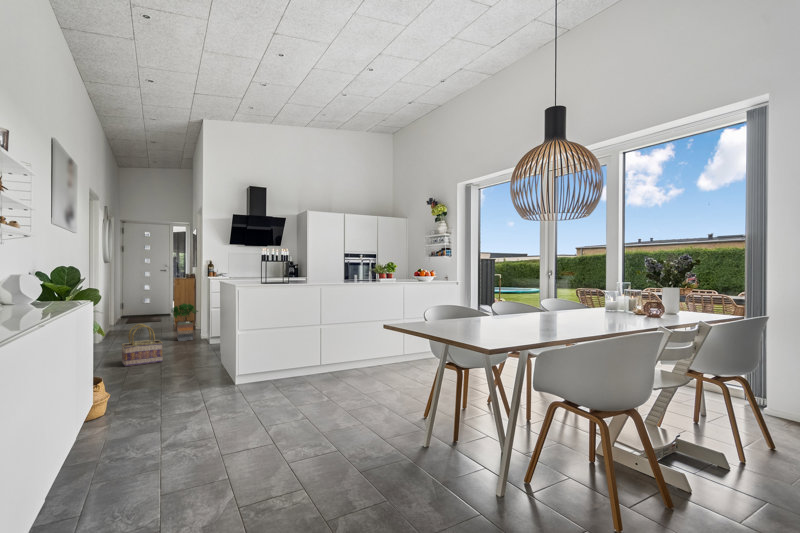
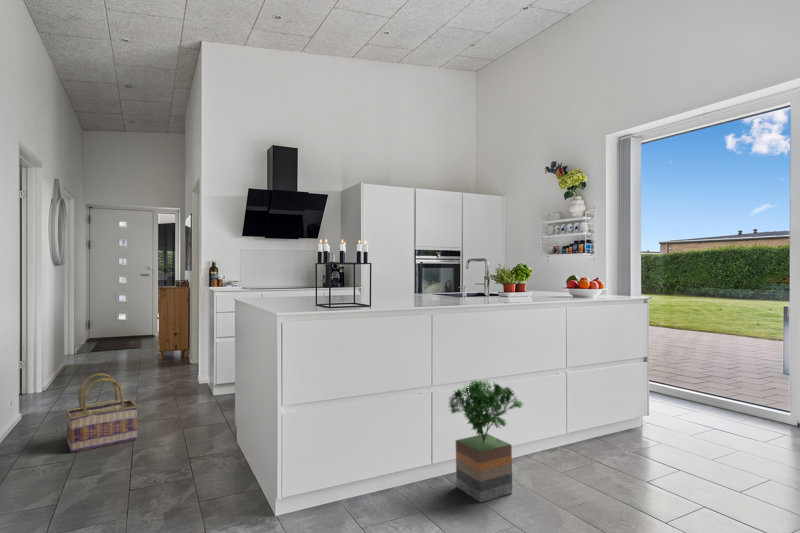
potted tree: present [171,304,198,341] -> present [449,380,523,502]

